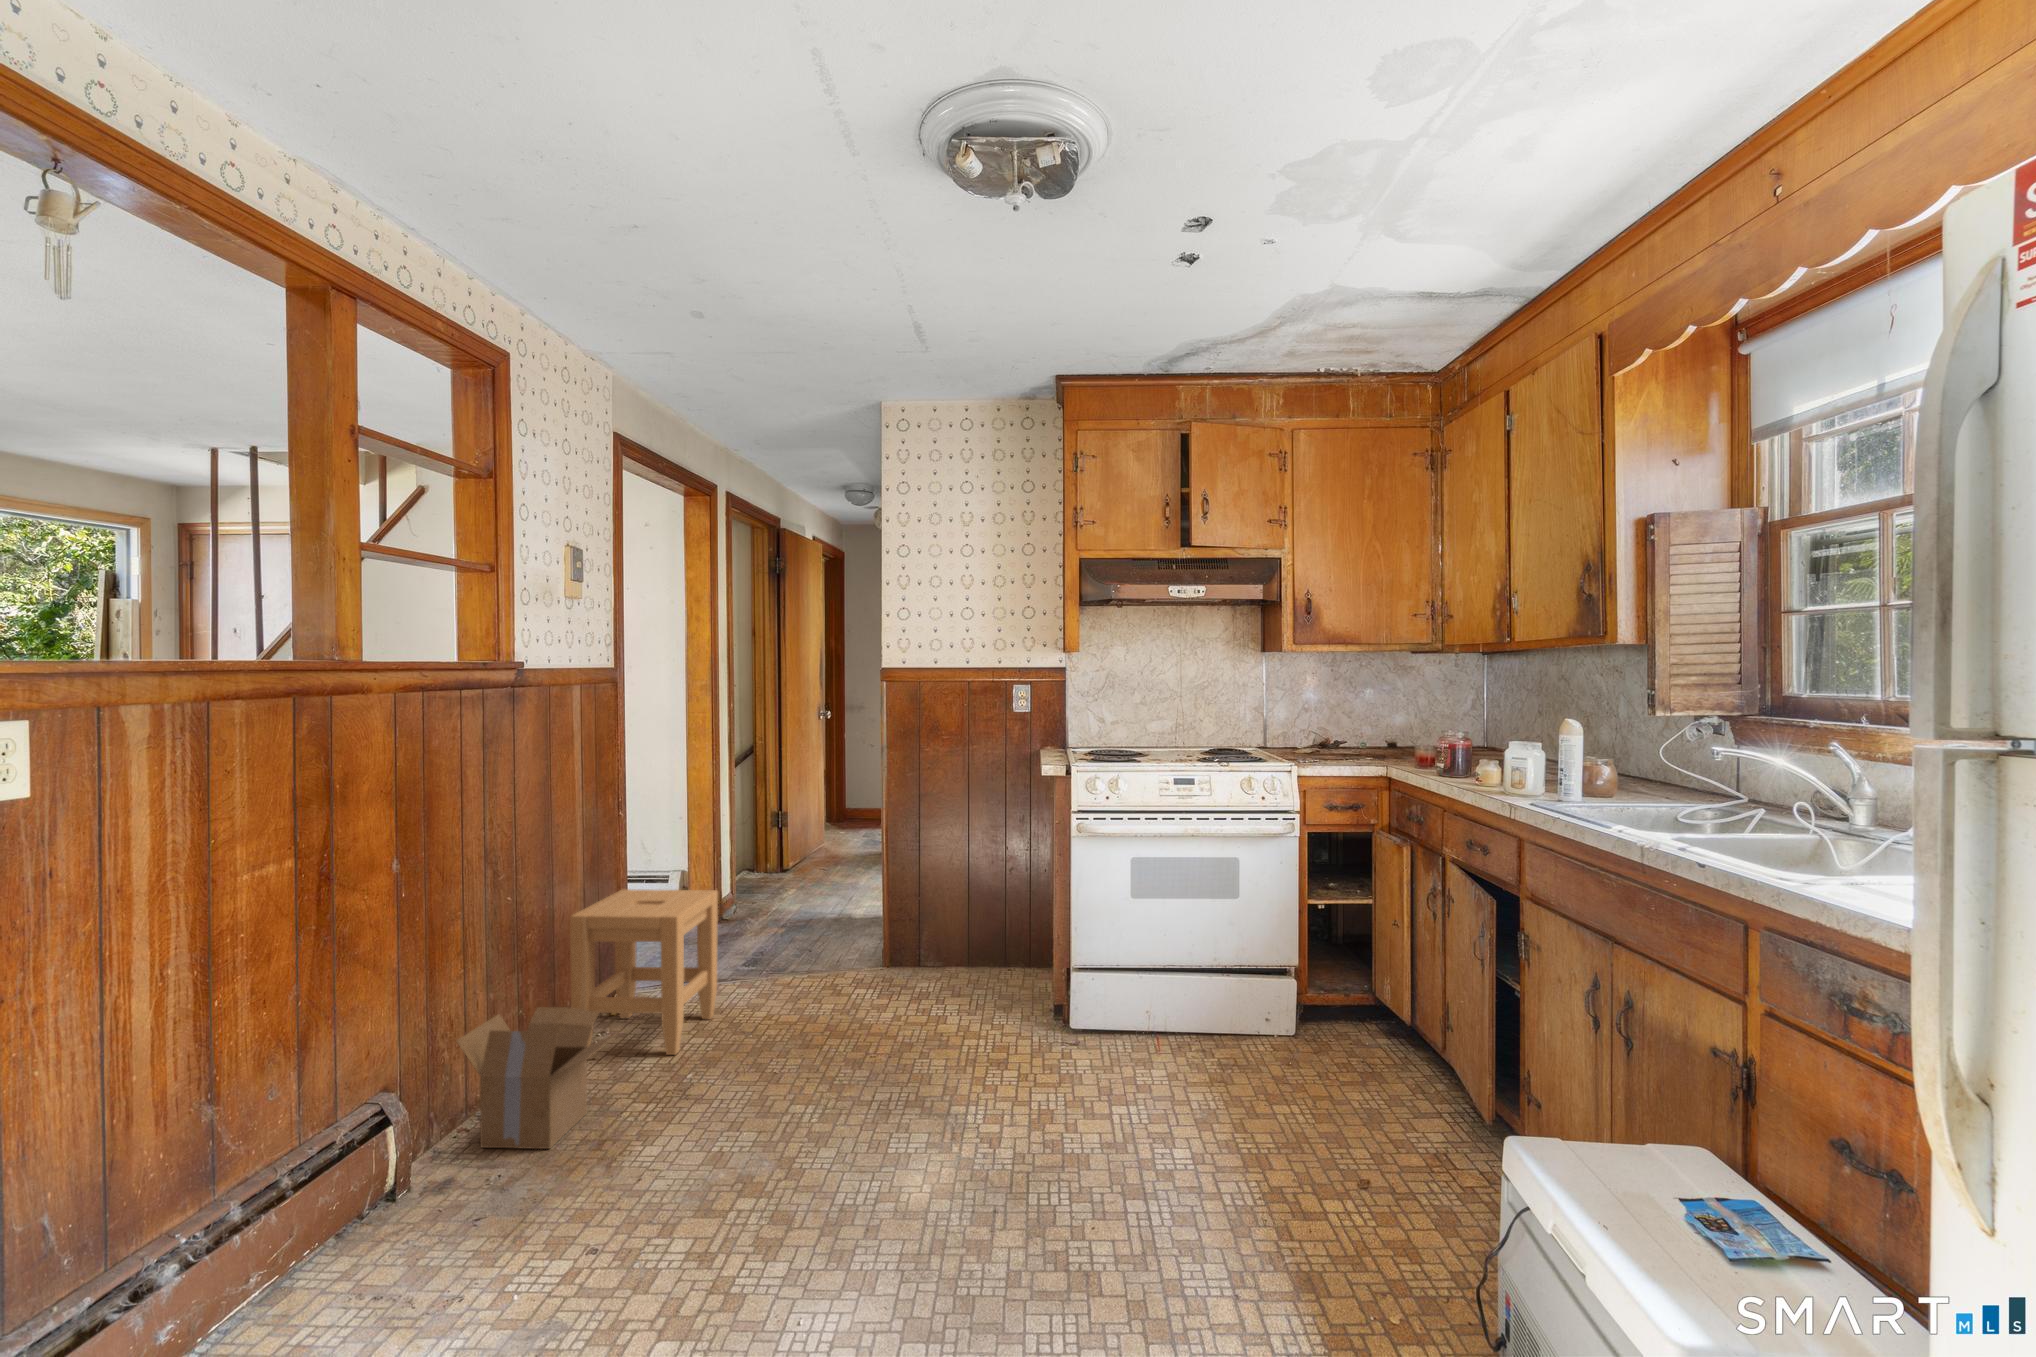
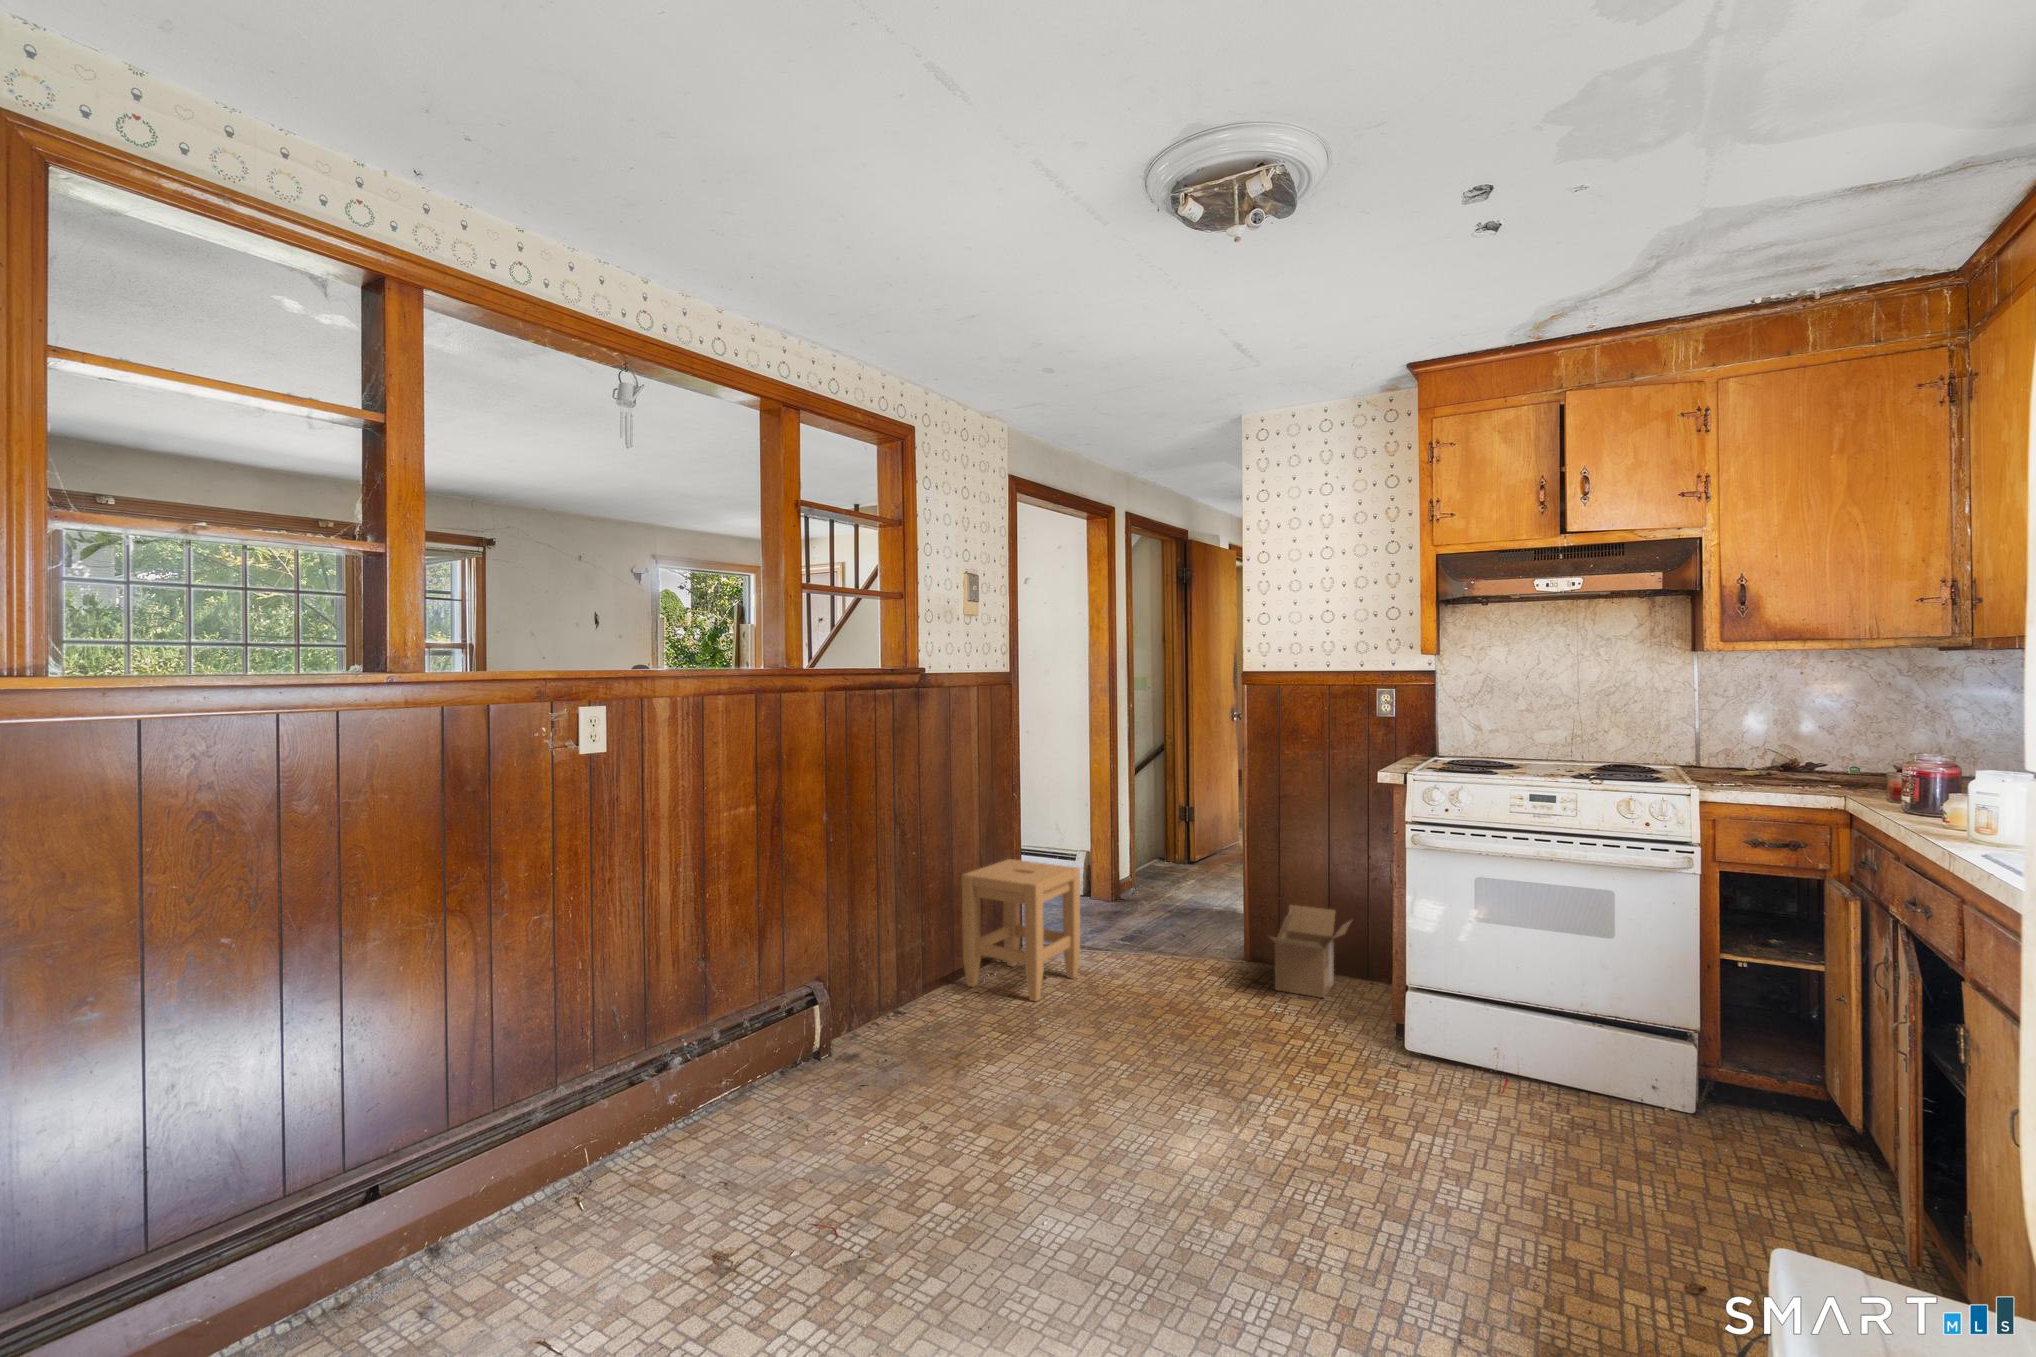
cardboard box: present [457,1007,618,1149] -> present [1270,905,1351,998]

